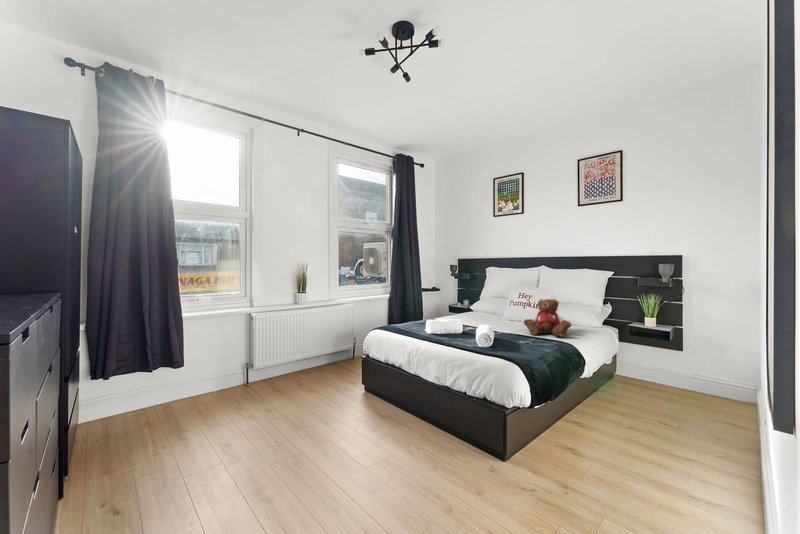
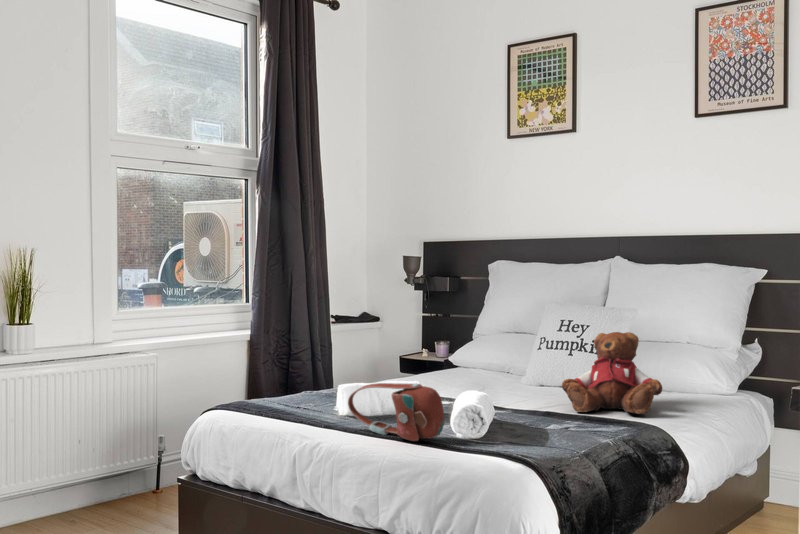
handbag: none [431,321,474,348] -> present [348,383,444,441]

